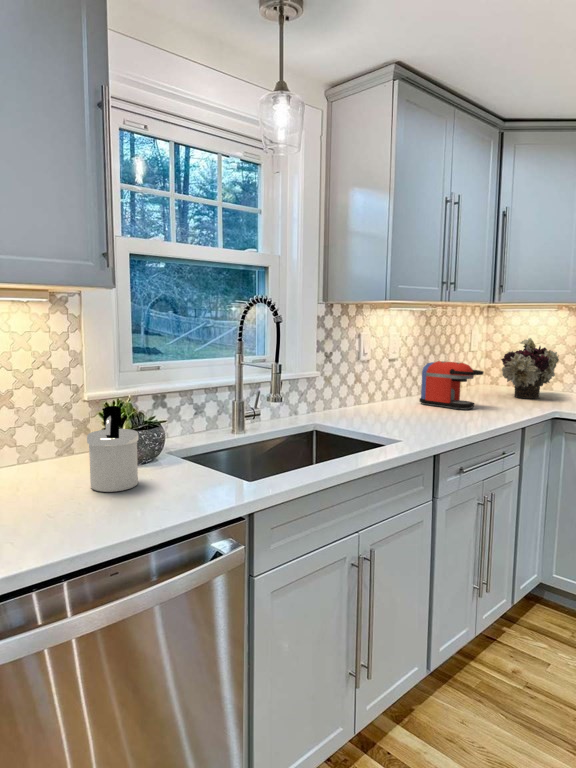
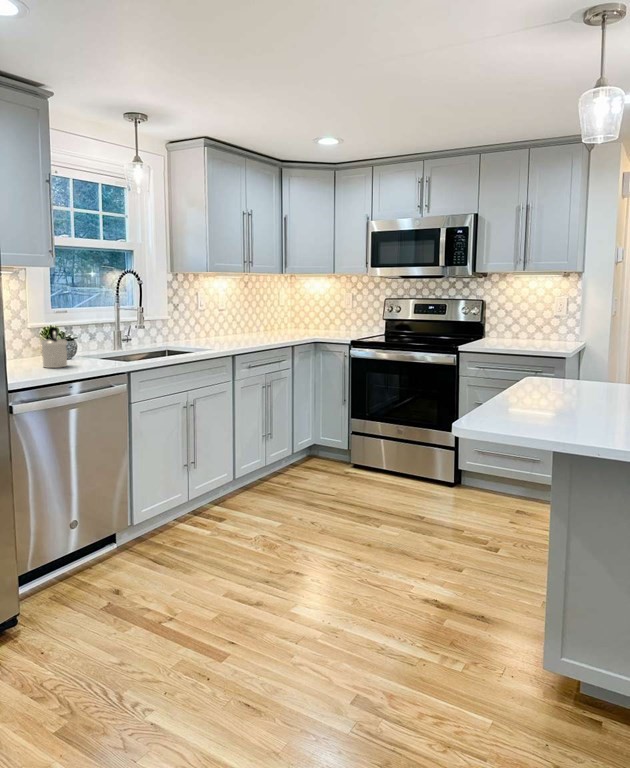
flower arrangement: present [501,338,559,399] -> none [293,296,329,335]
coffee maker: present [419,361,484,409] -> none [238,310,274,340]

